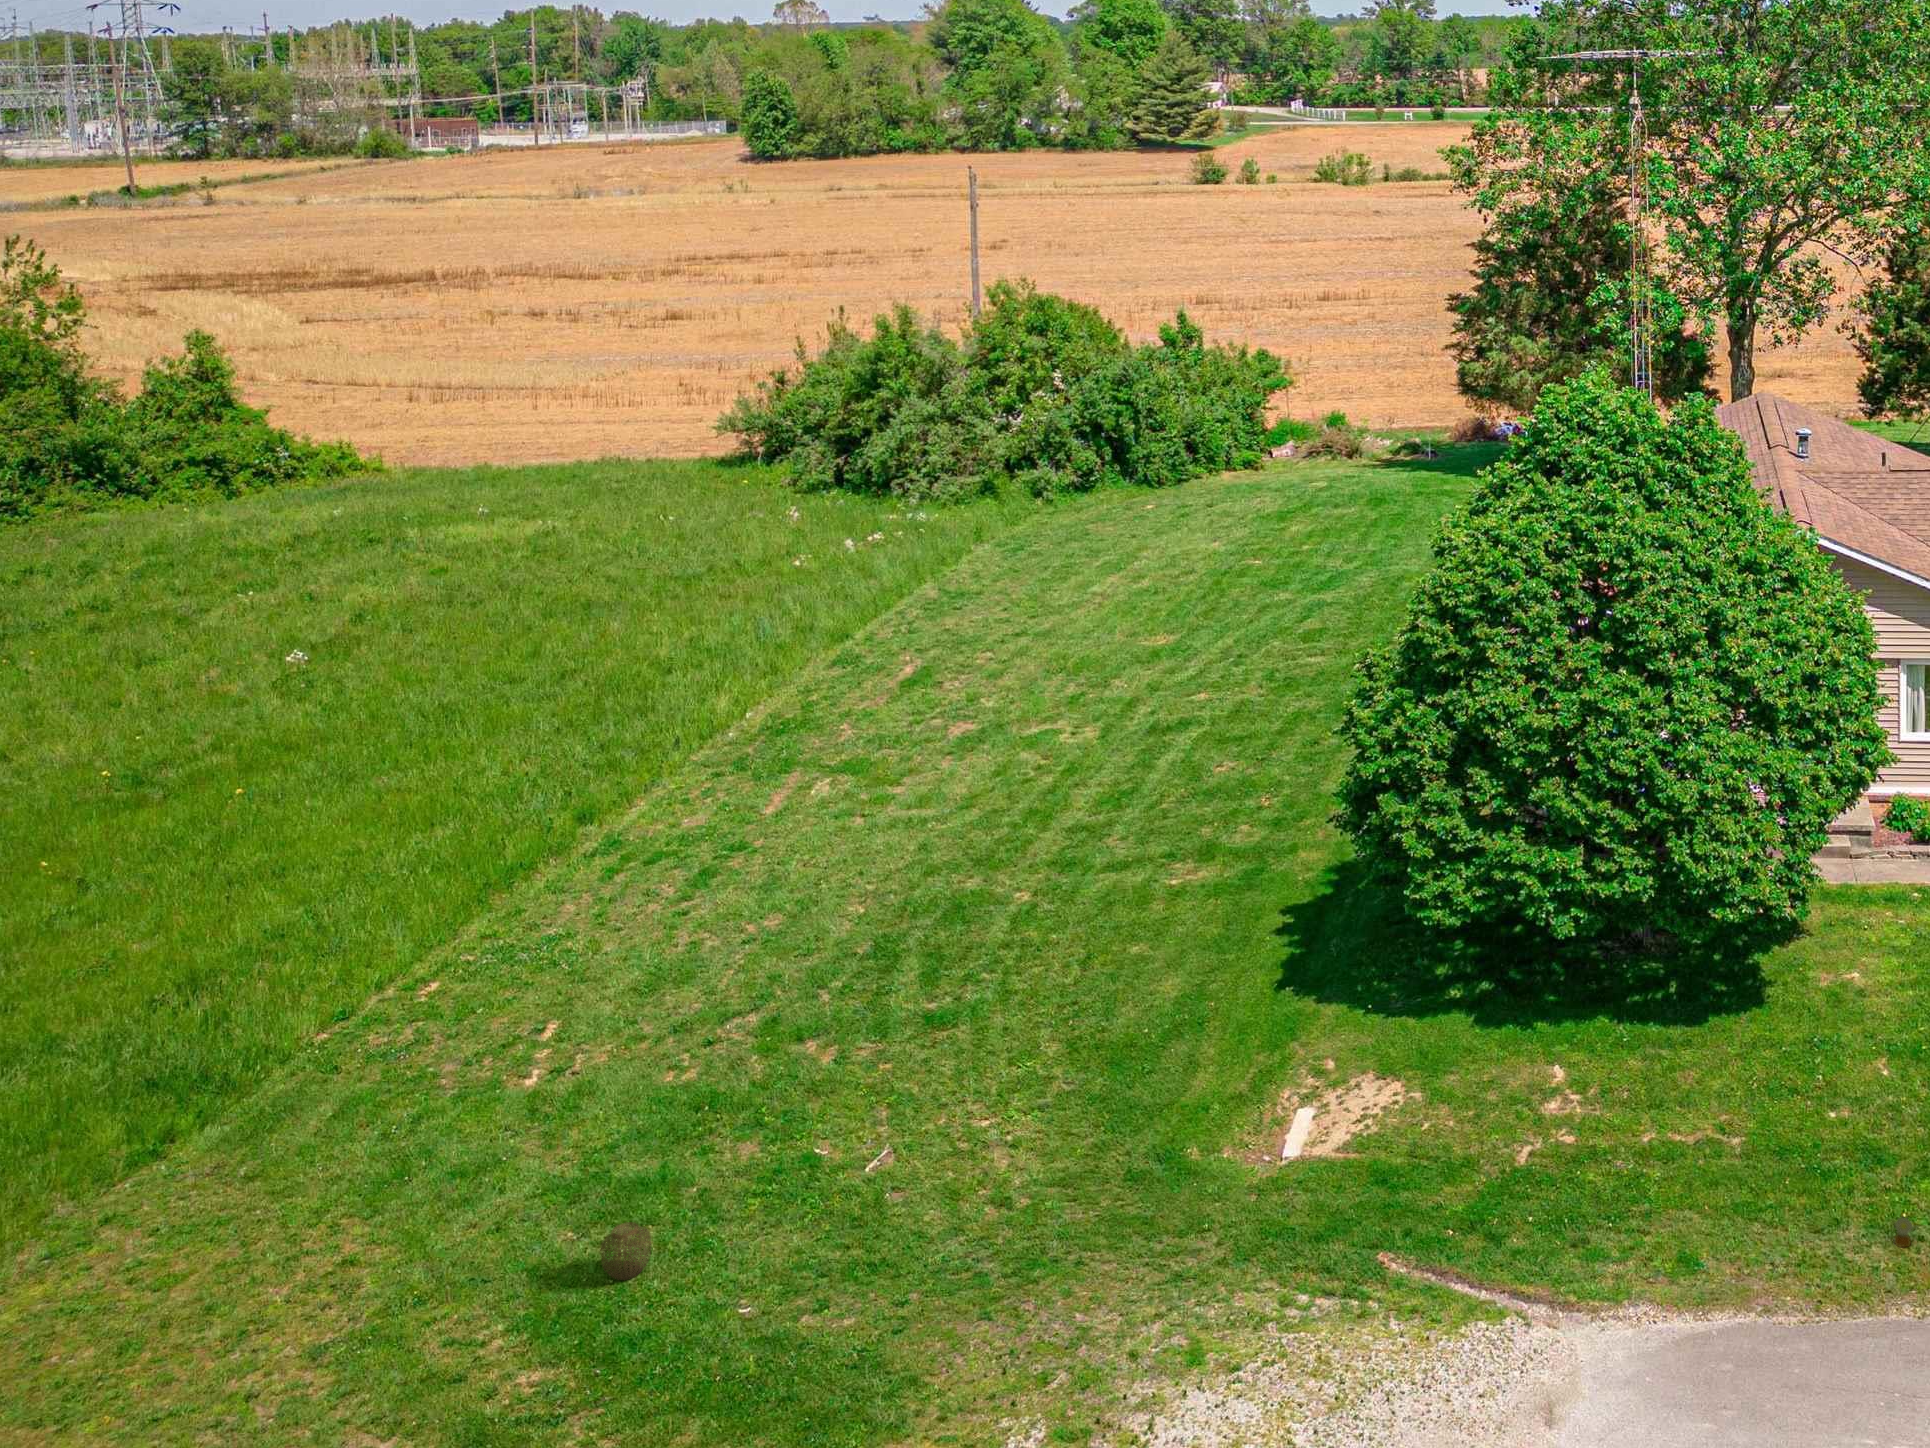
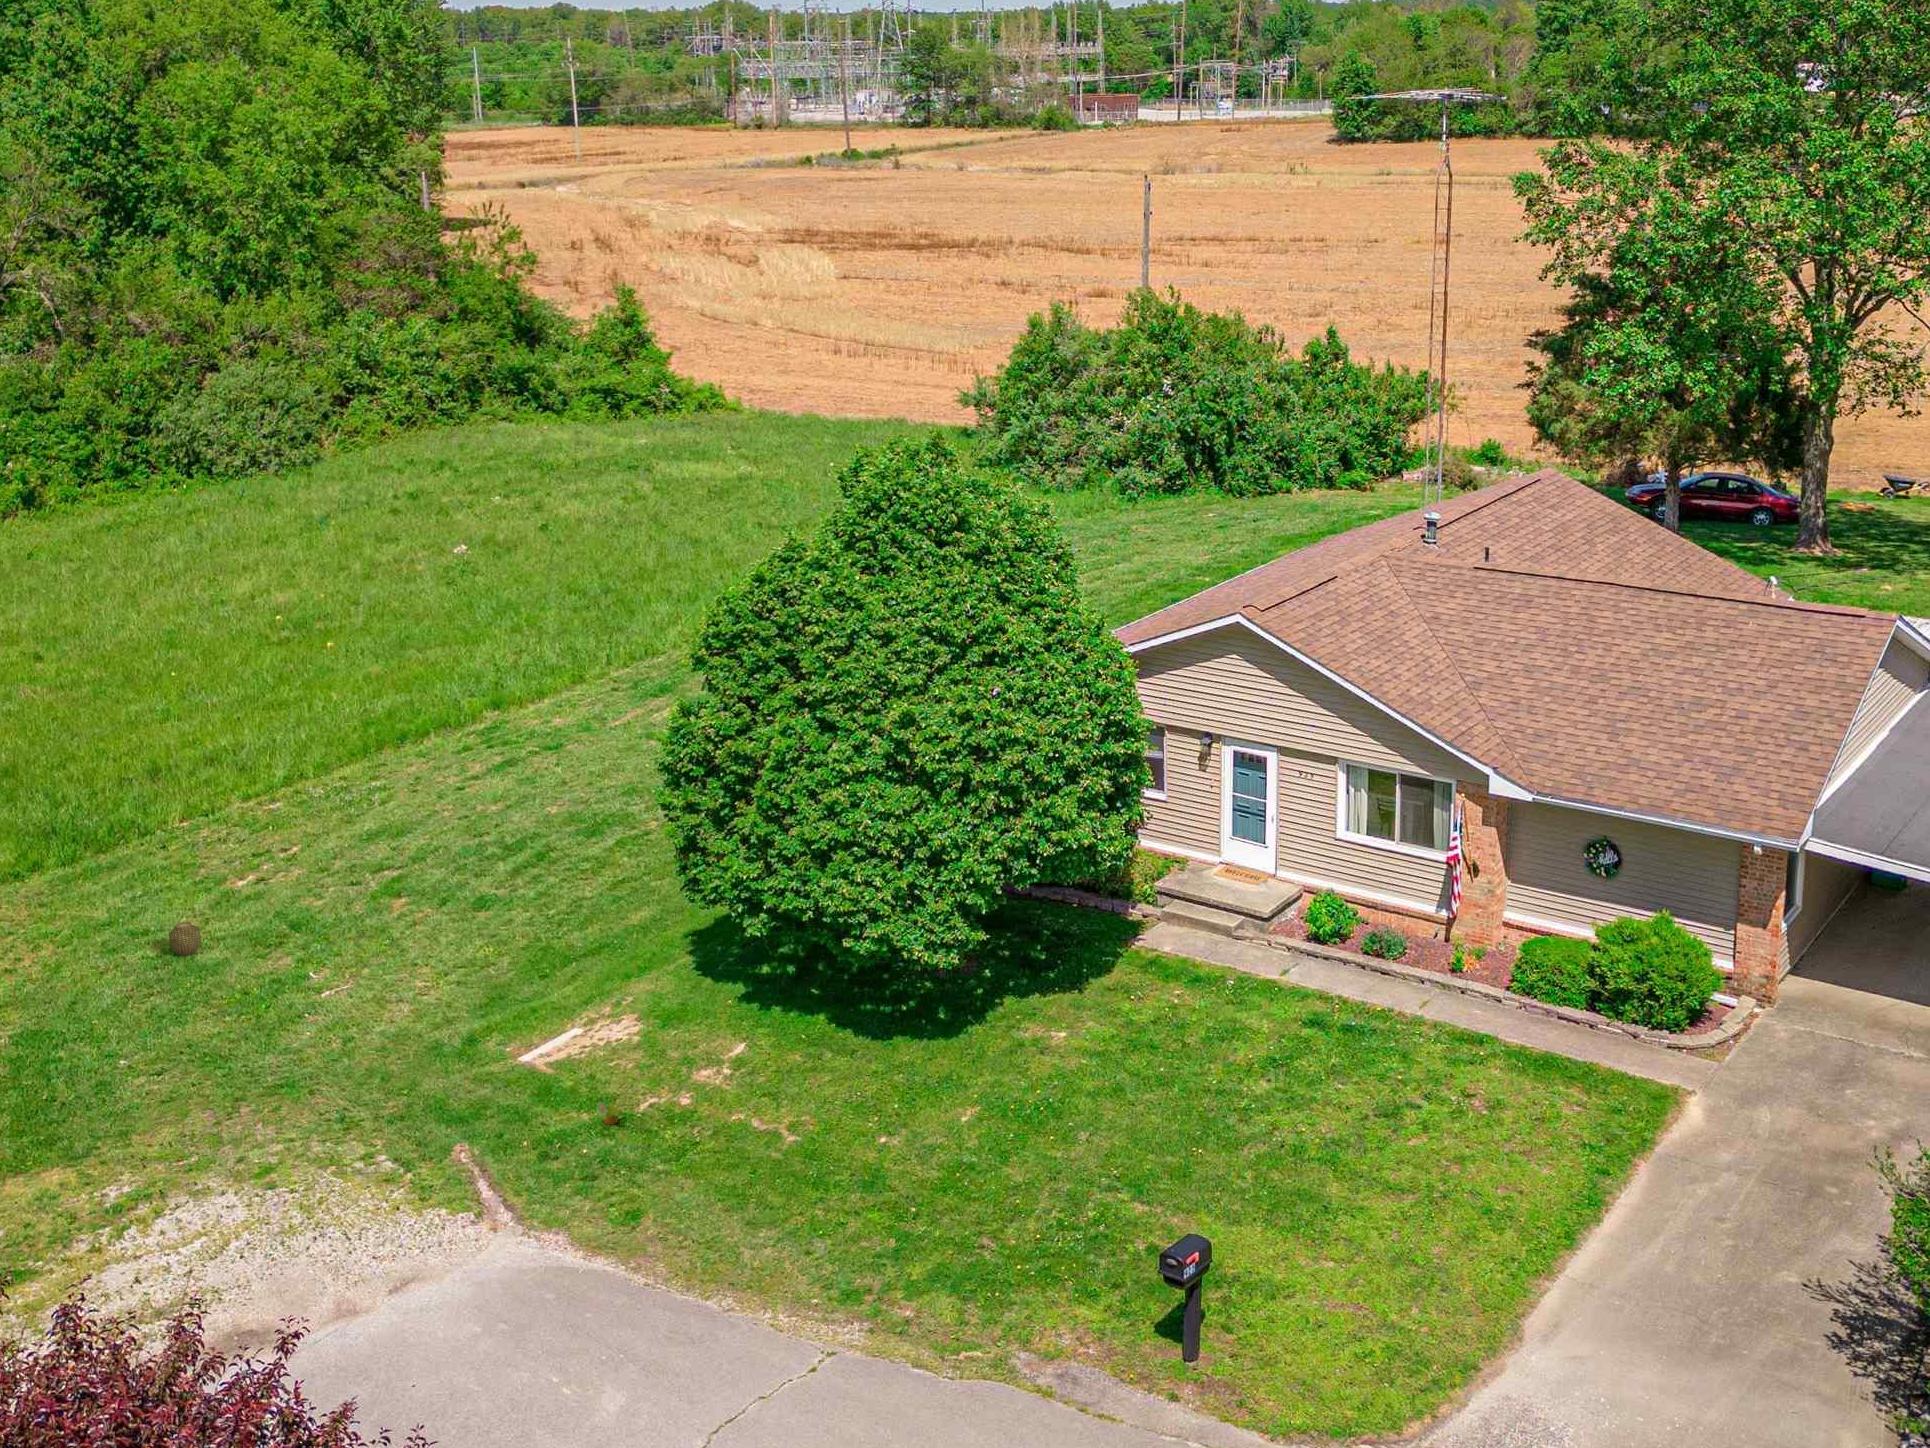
decorative plant: present [1891,1217,1919,1247] -> present [598,1102,621,1125]

